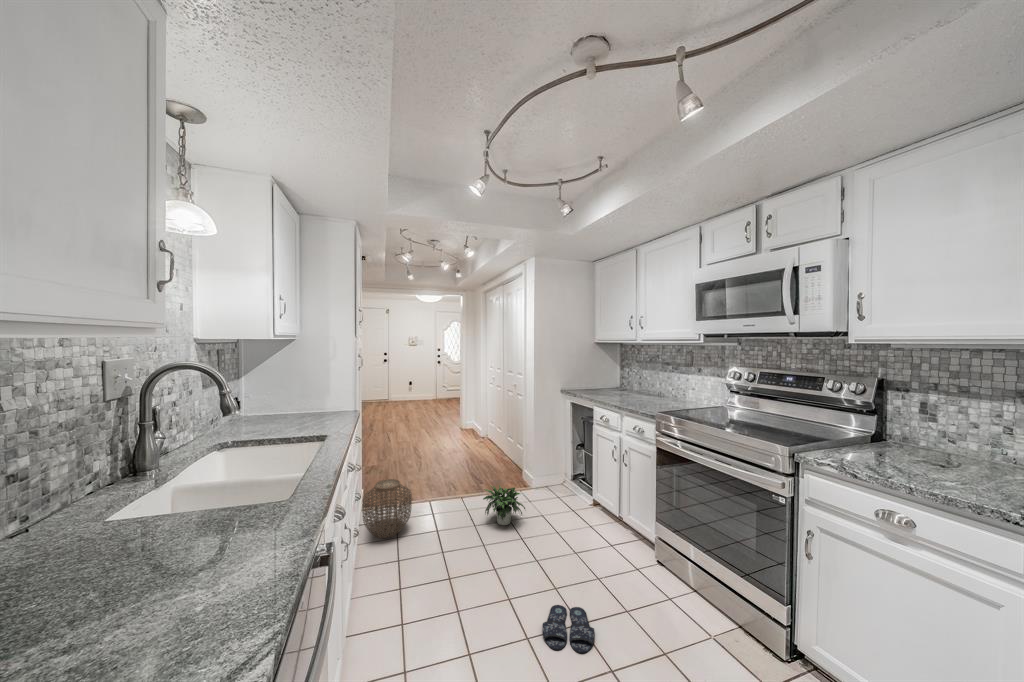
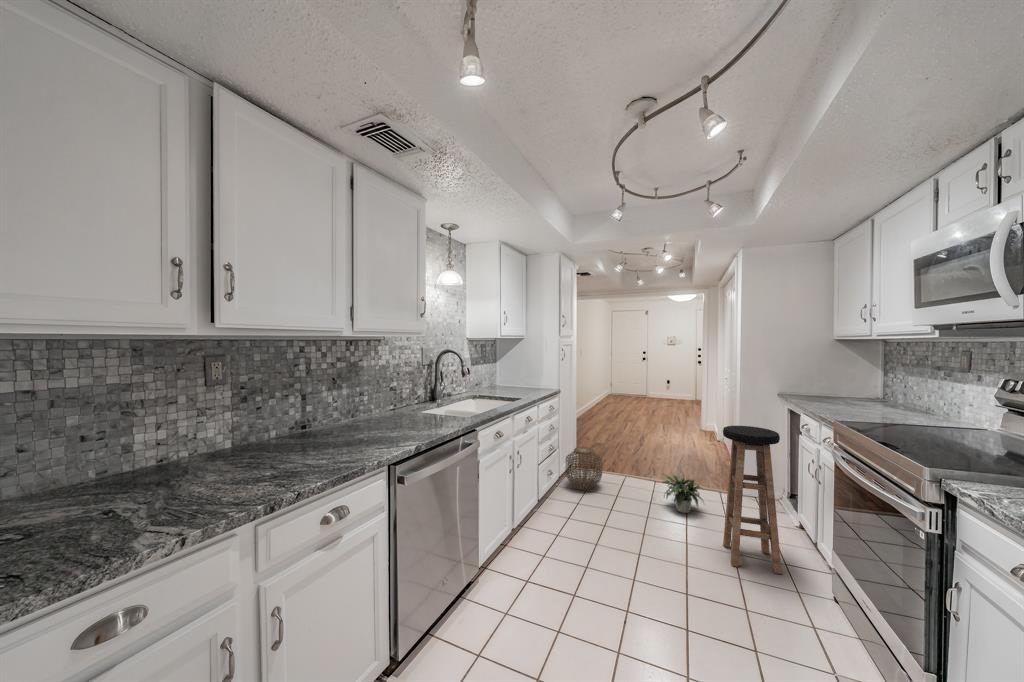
bar stool: none [558,426,613,568] -> present [723,426,782,574]
slippers: present [542,605,594,653] -> none [651,575,706,612]

